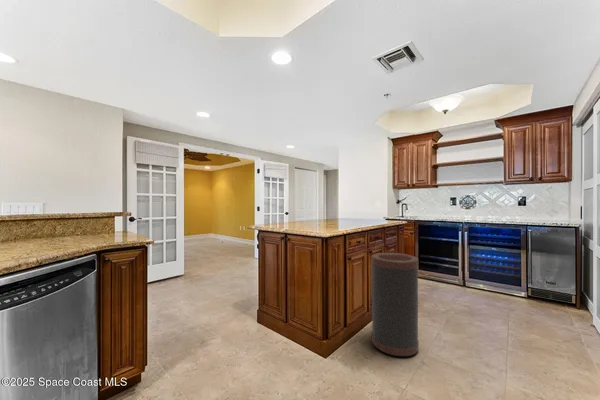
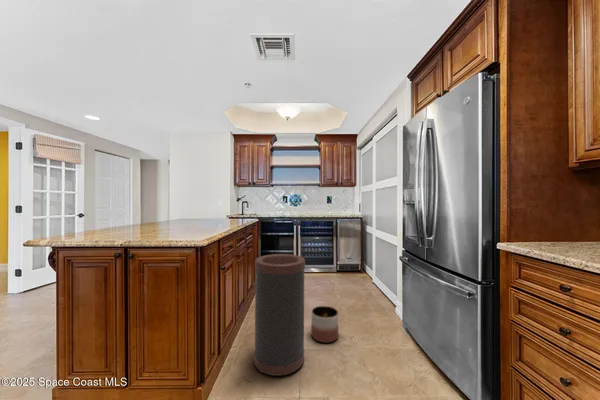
planter: none [438,315,470,353] -> present [311,306,338,343]

